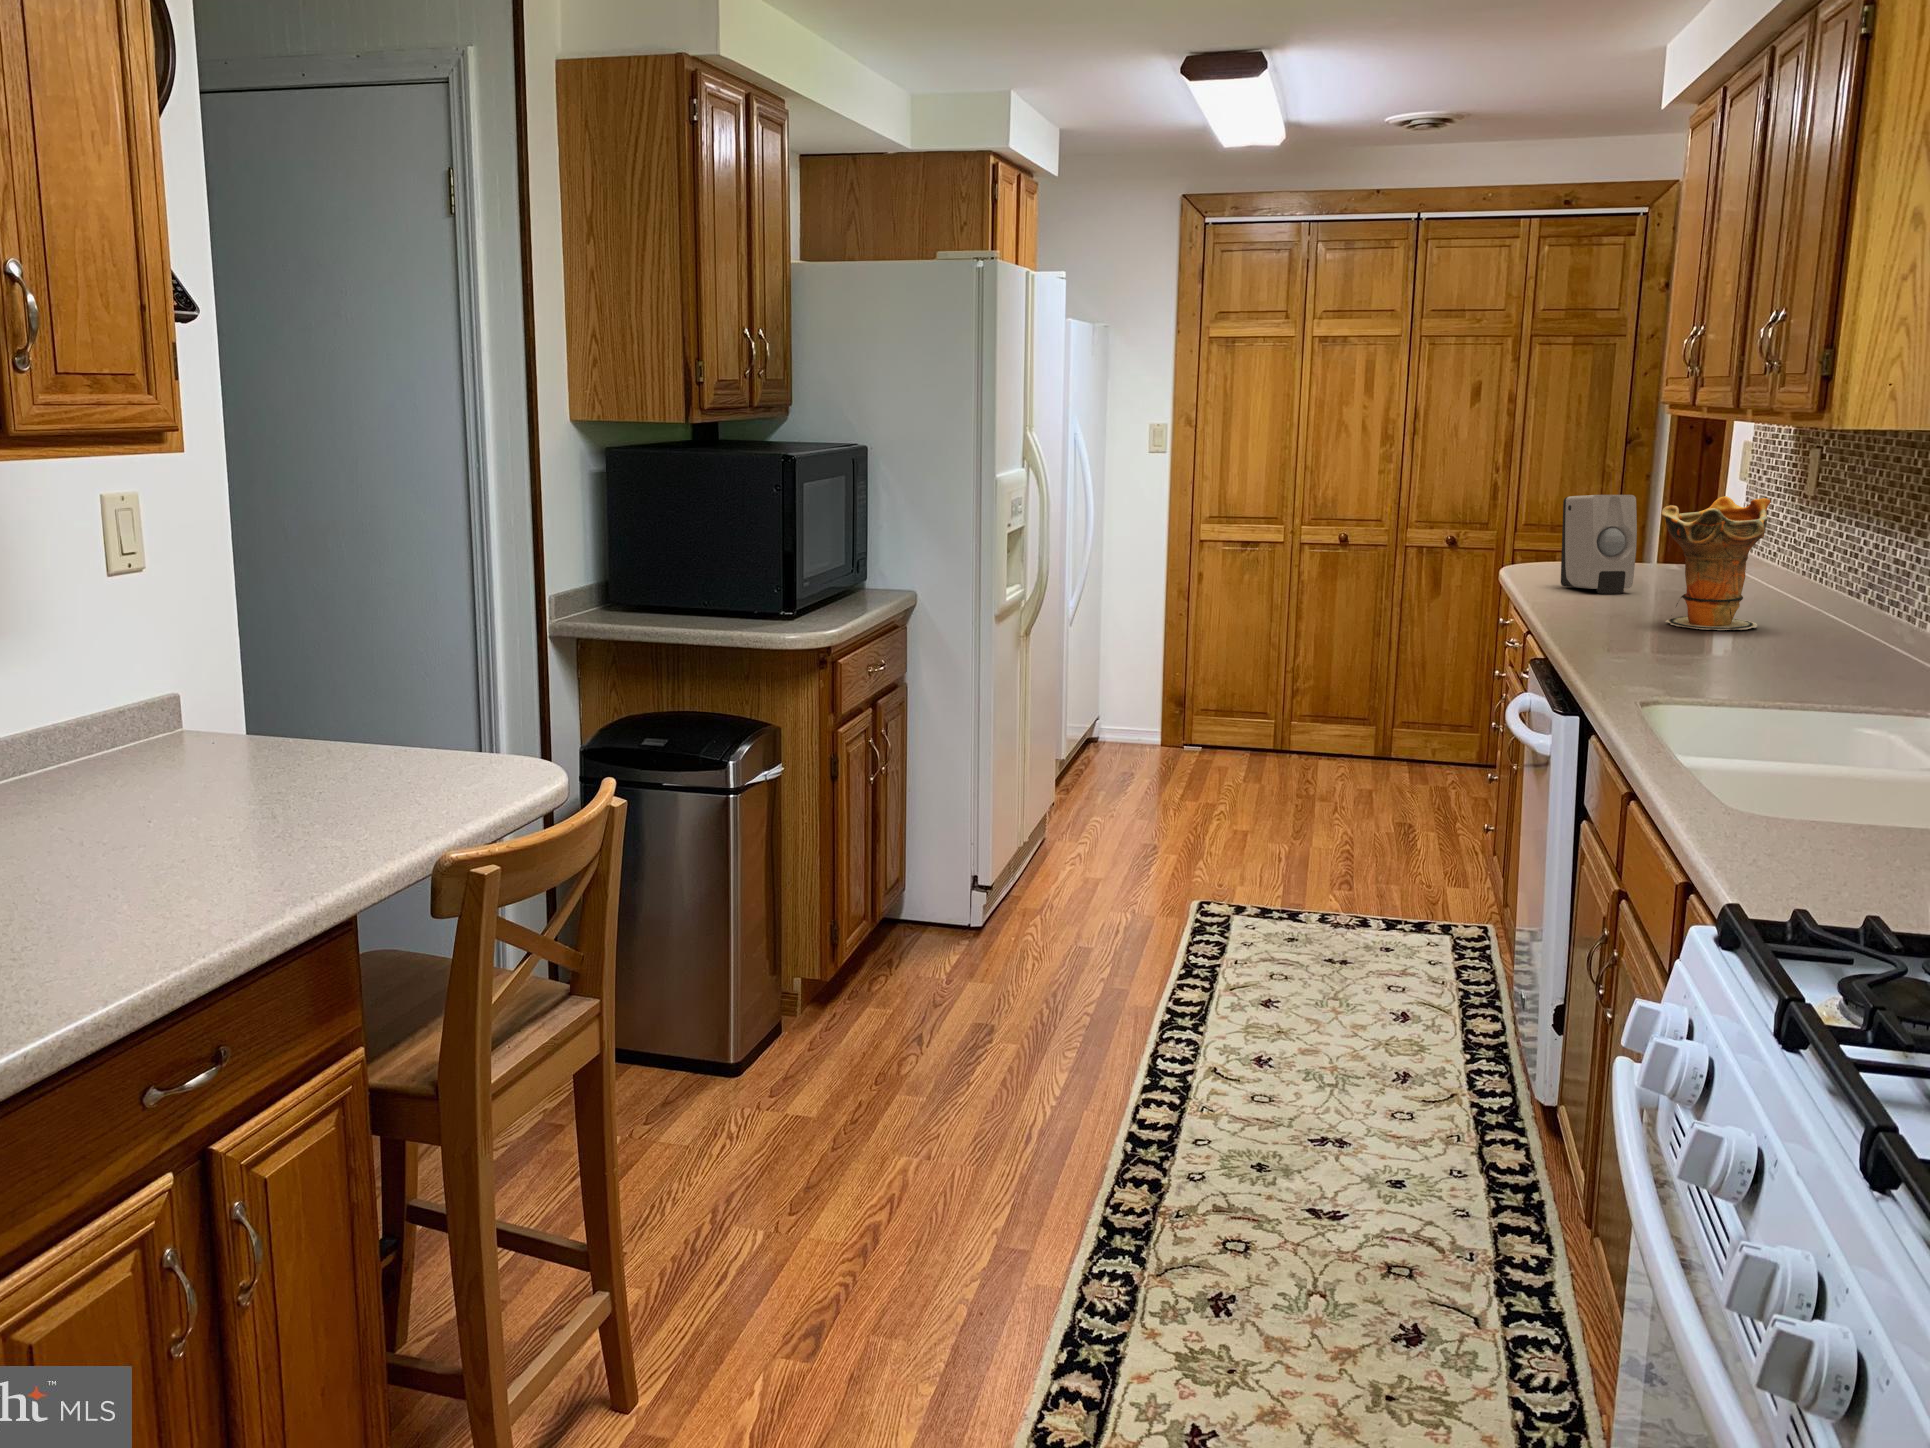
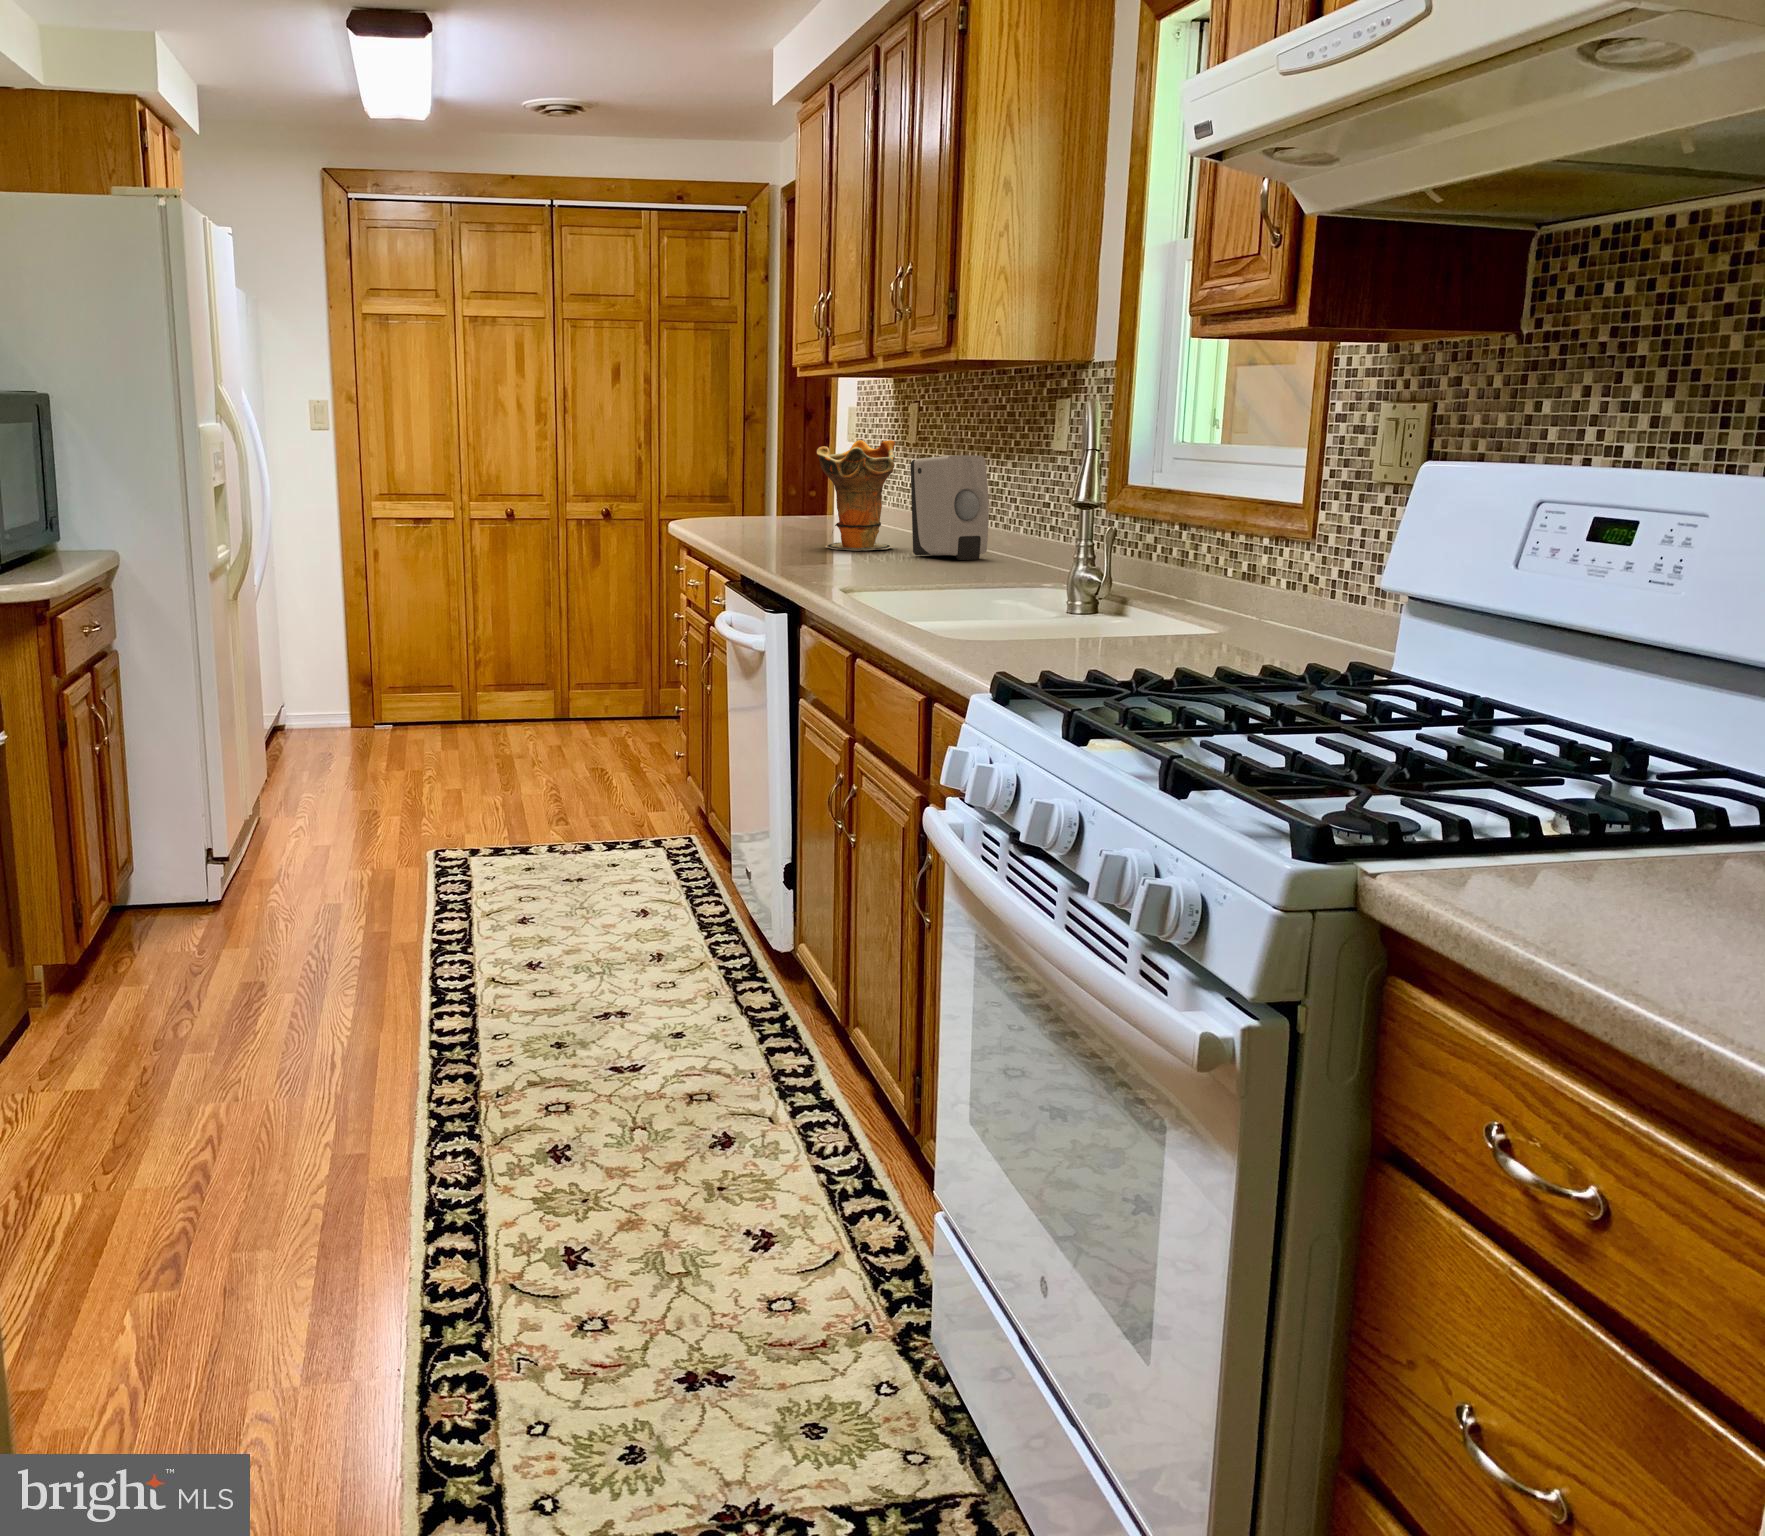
soap dispenser: present [1561,495,1637,594] -> present [911,455,989,560]

